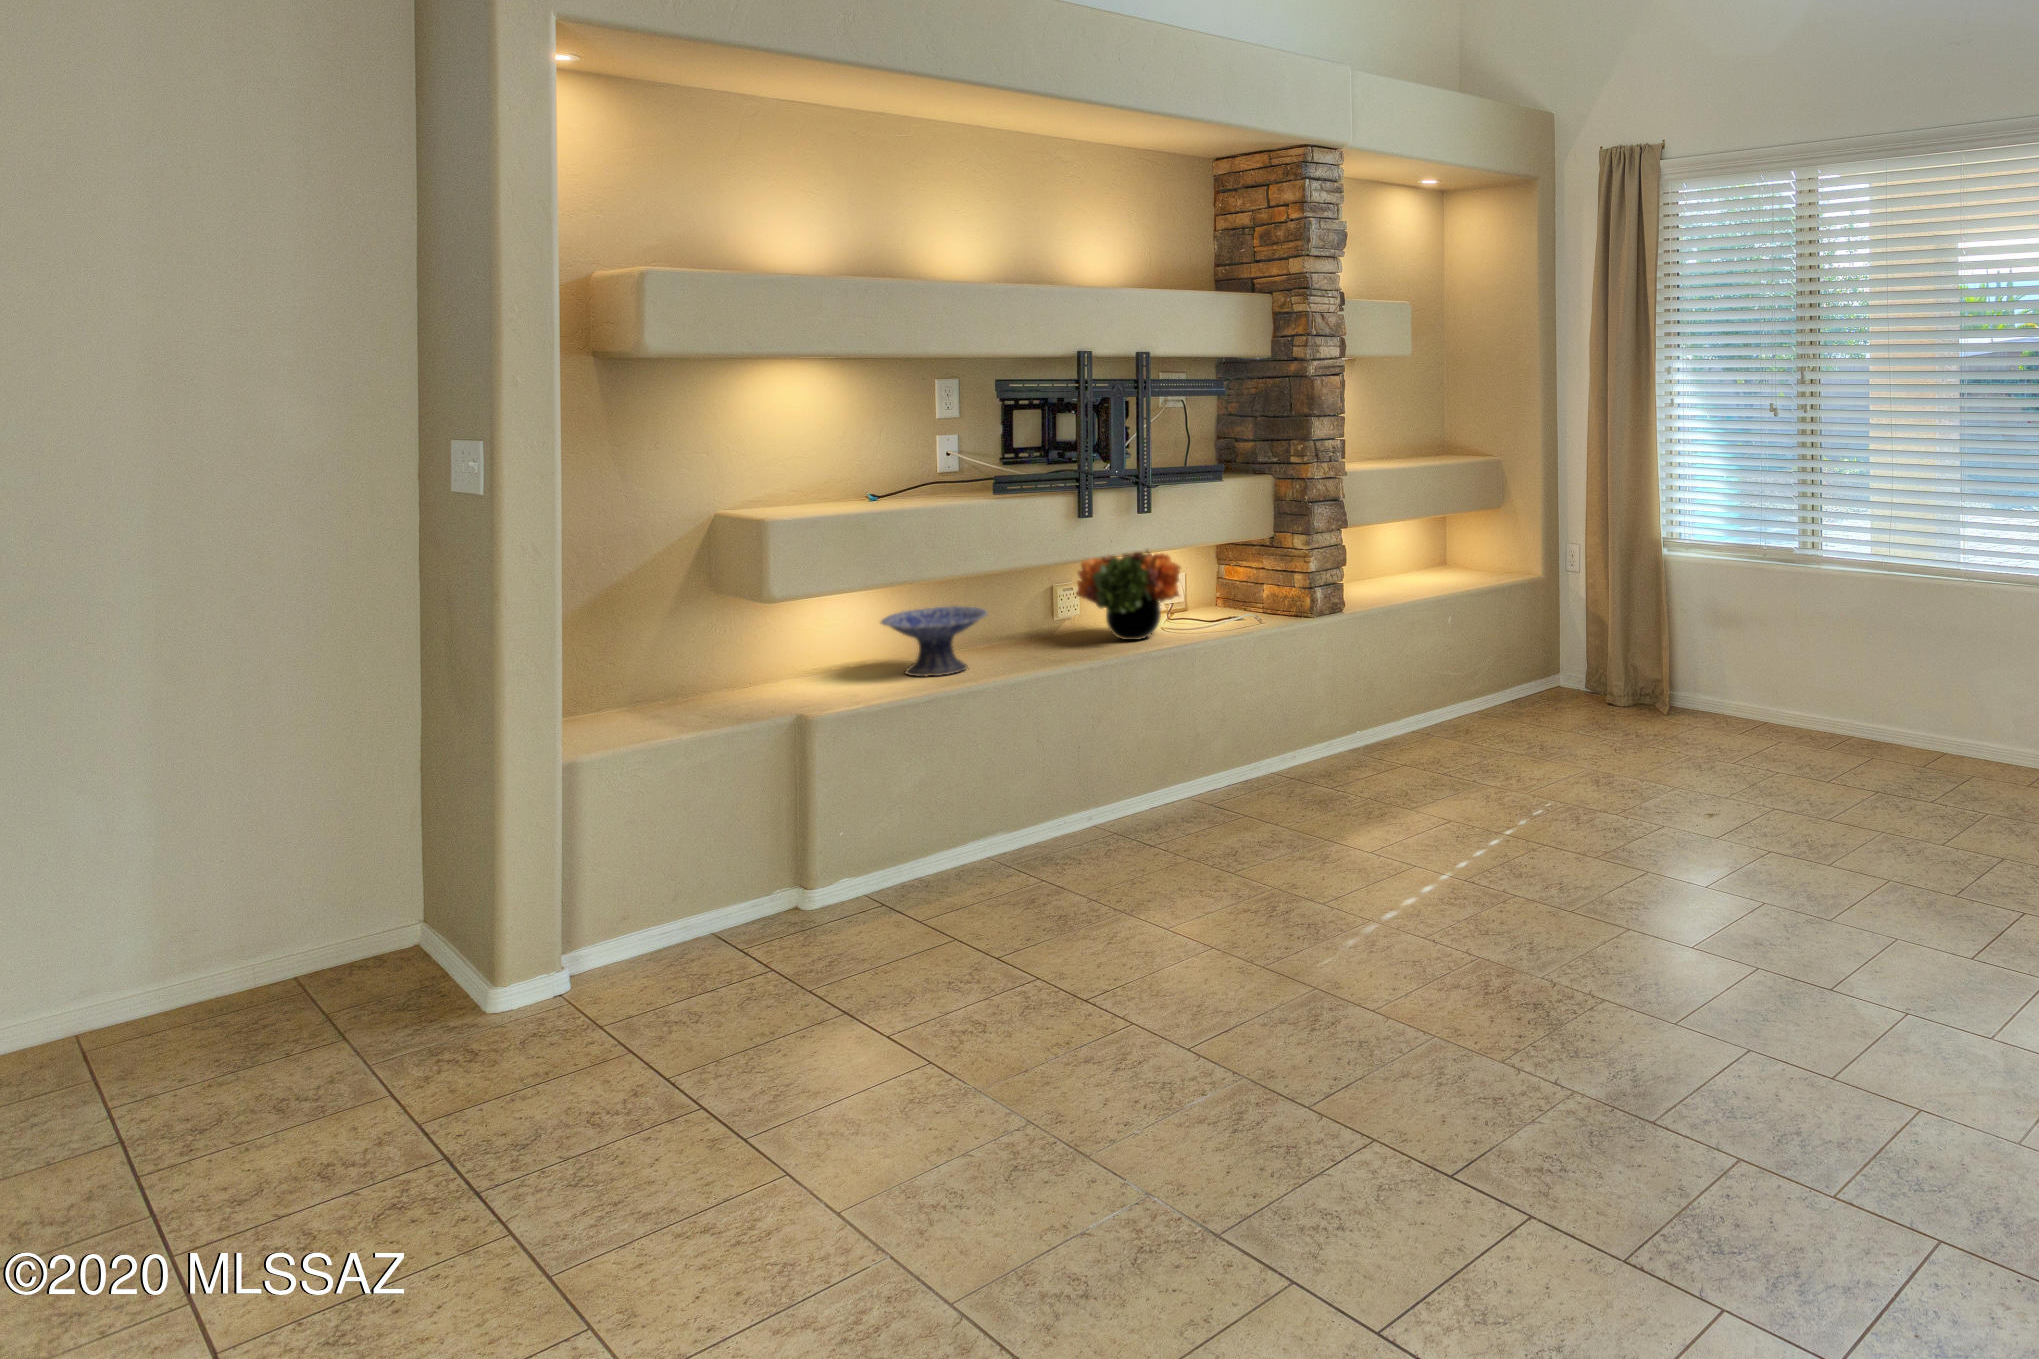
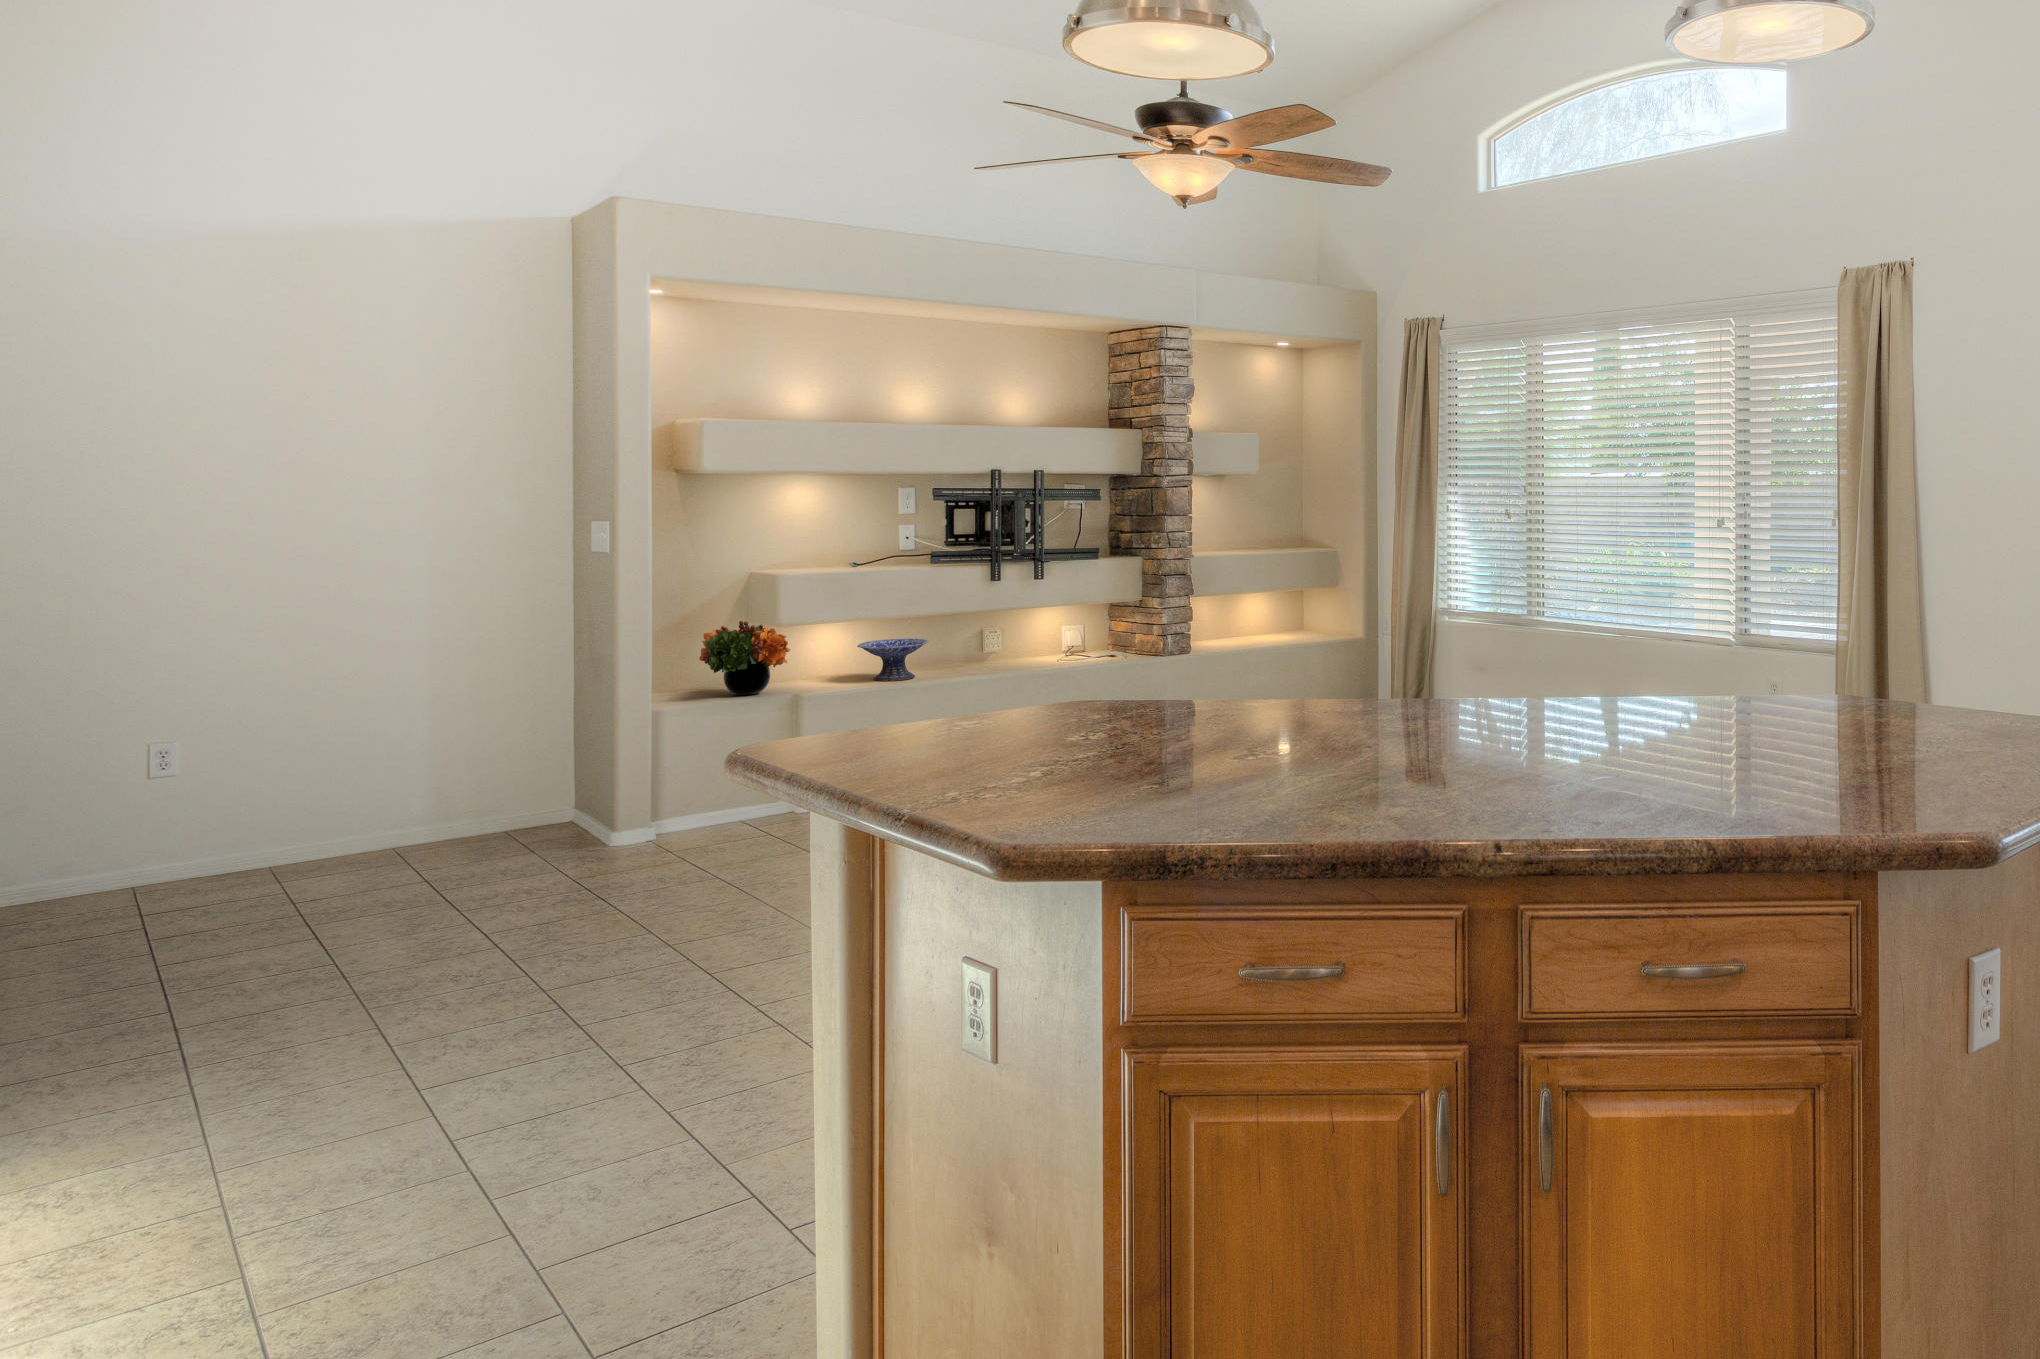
flower arrangement: present [1076,551,1180,640] -> present [699,621,790,695]

